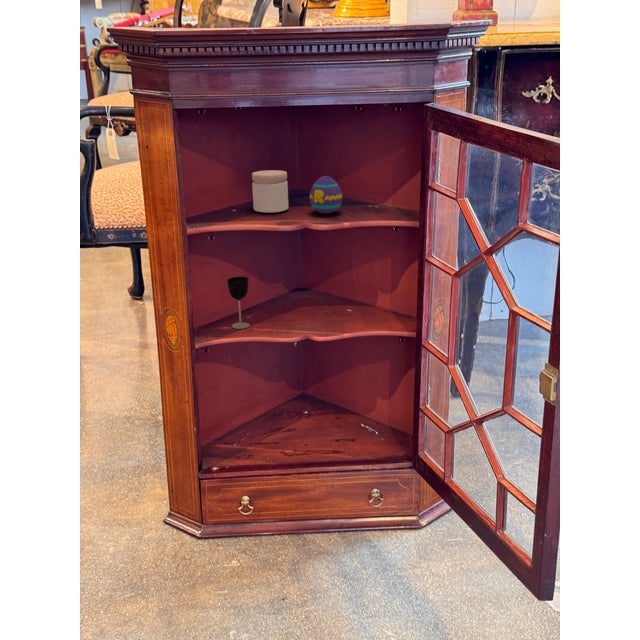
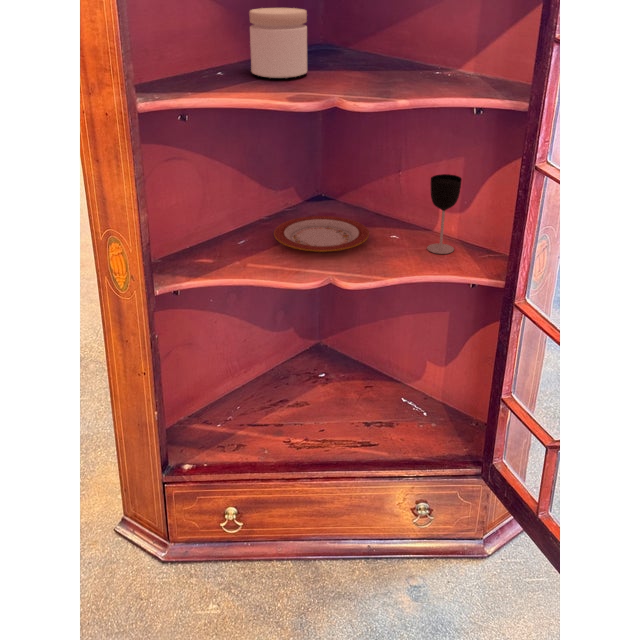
decorative egg: present [310,176,342,214] -> none [343,17,396,82]
wine glass: present [228,277,250,329] -> present [427,174,462,254]
plate: none [270,299,332,320] -> present [274,216,369,252]

